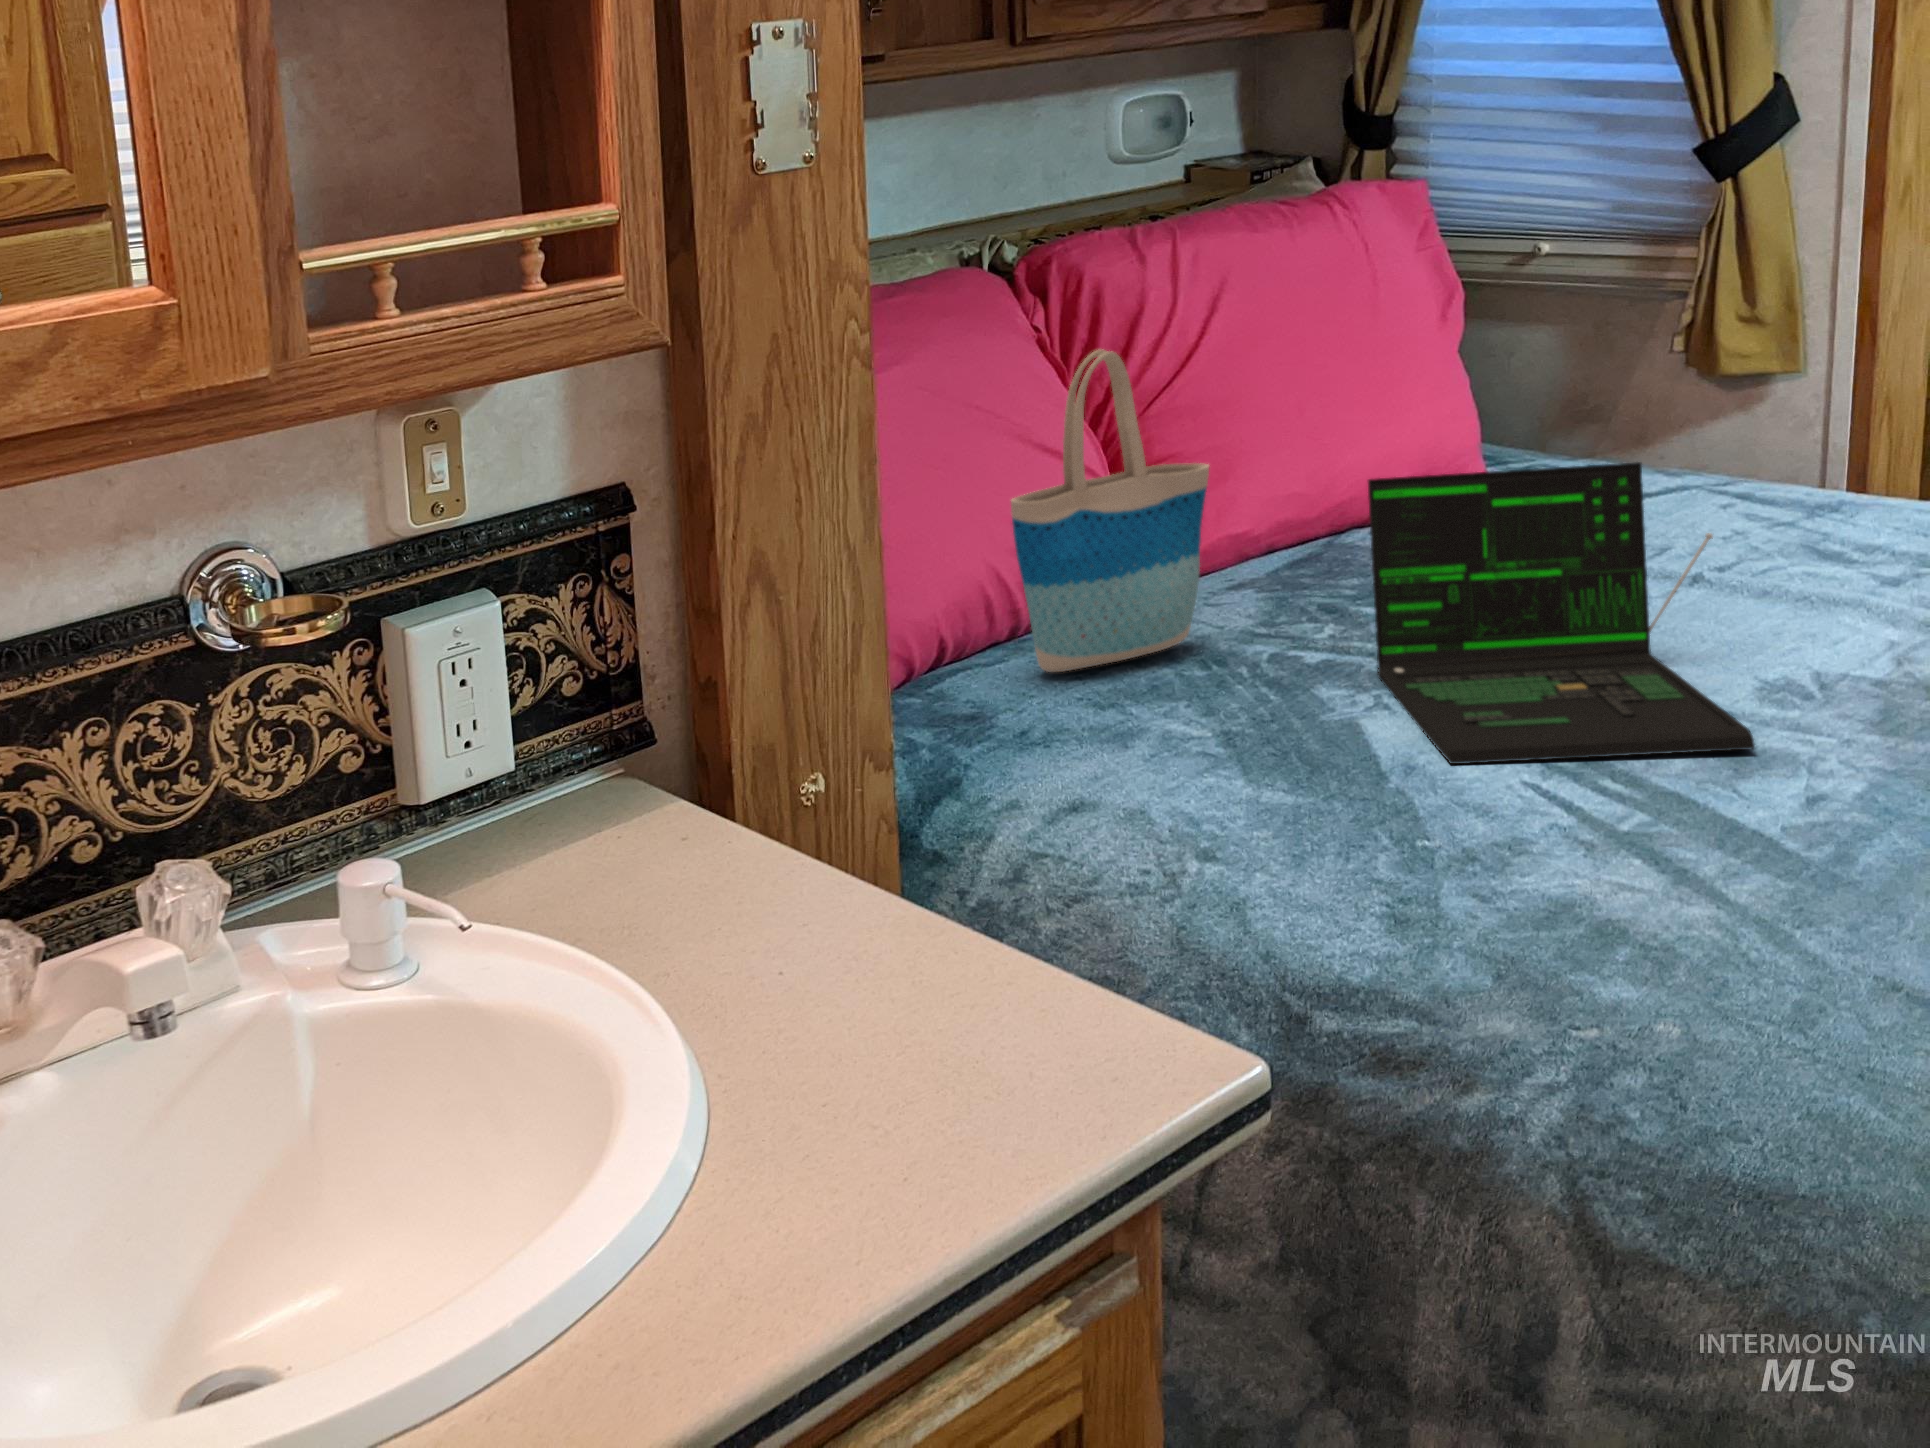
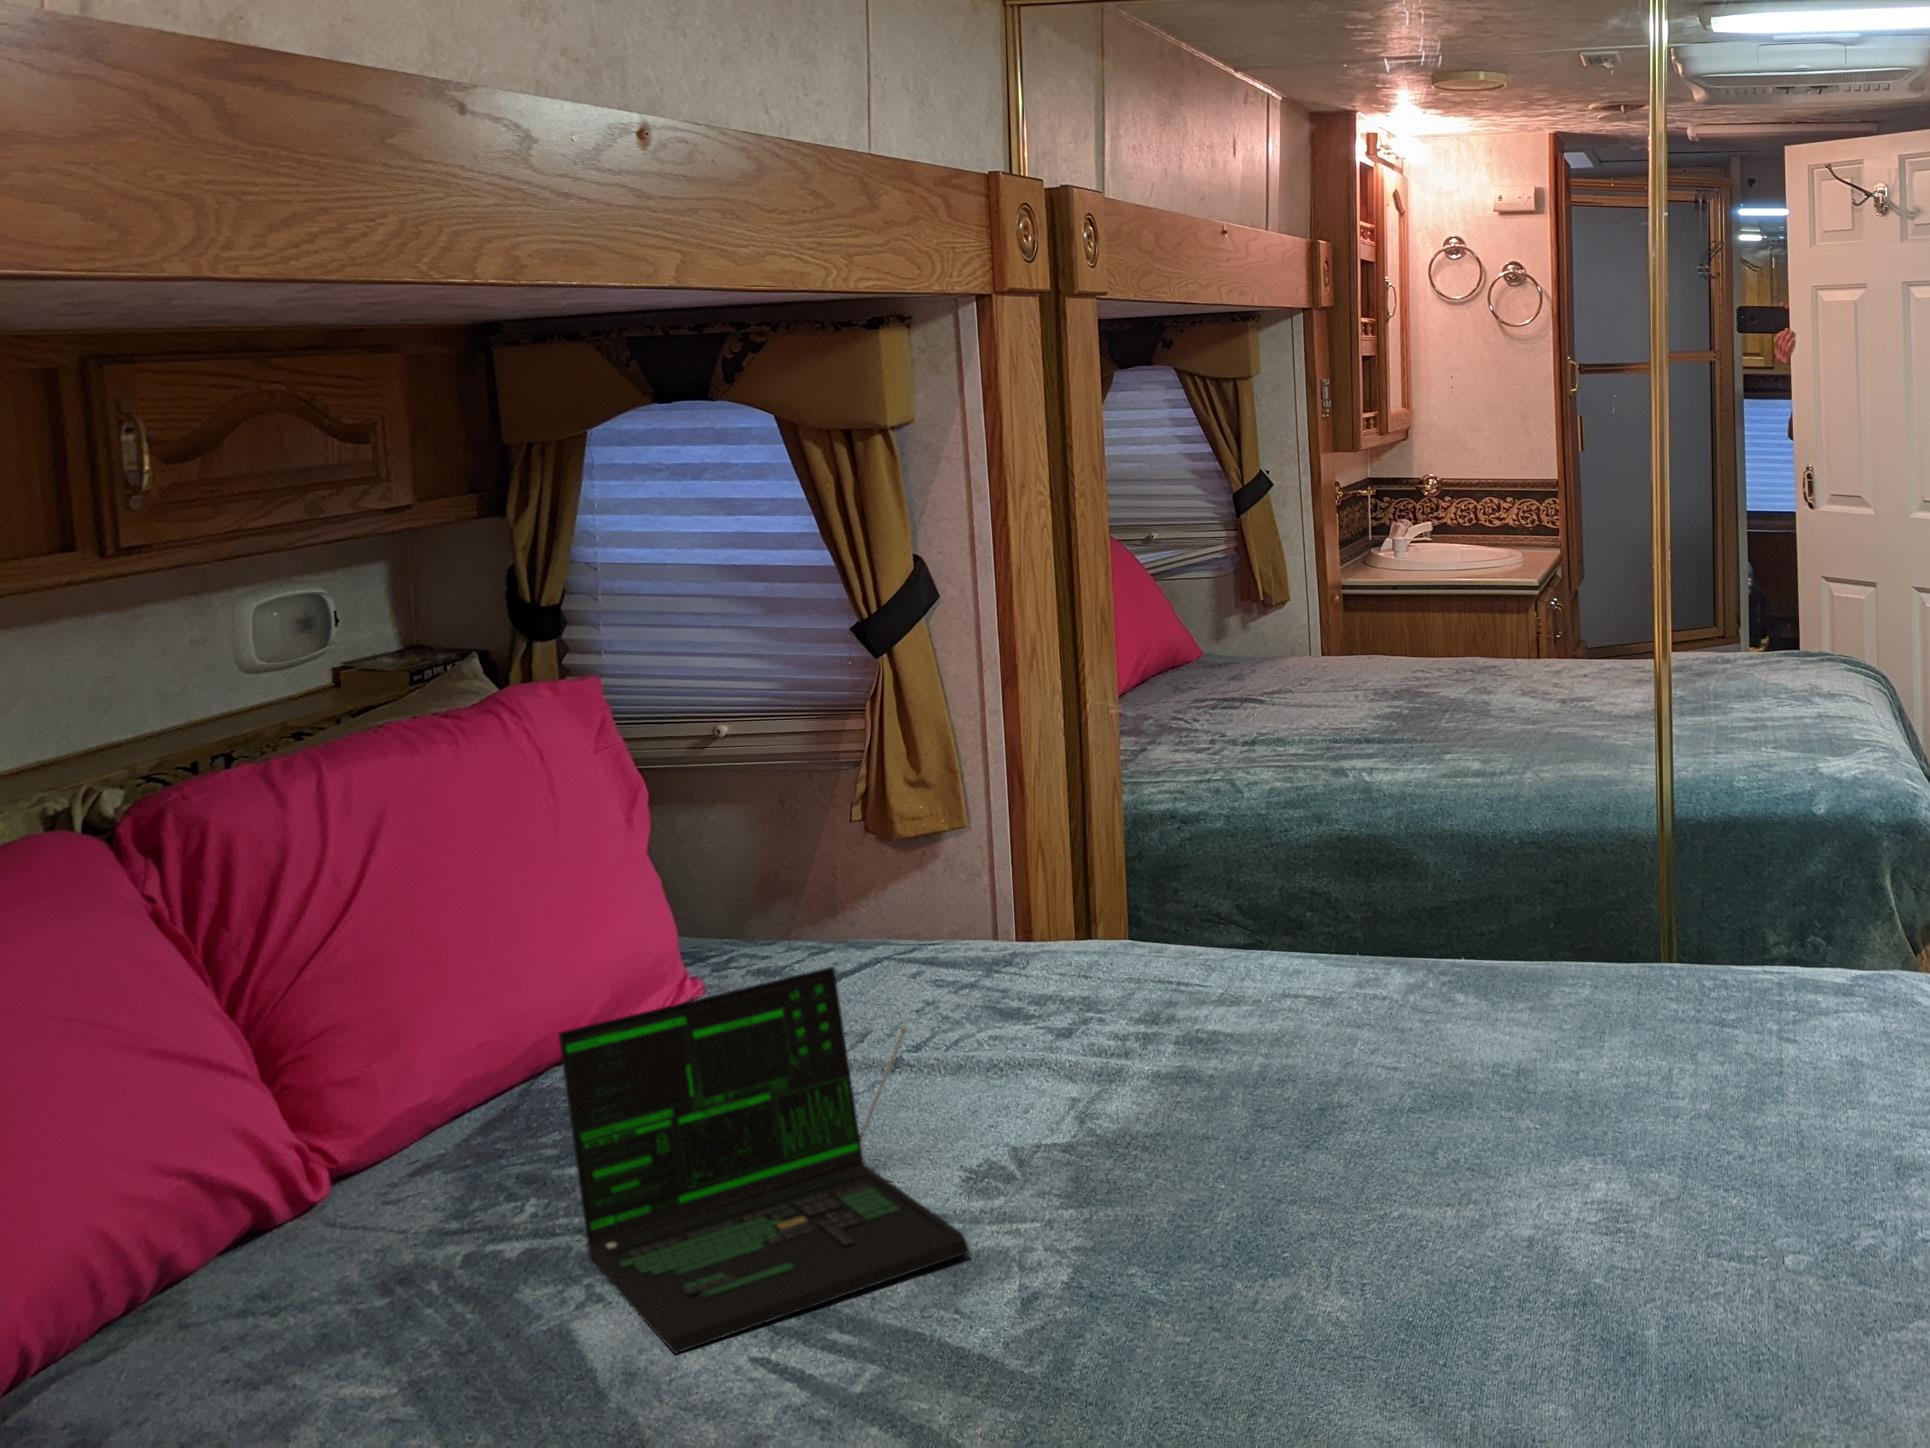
tote bag: present [1011,350,1209,672] -> none [105,928,373,1353]

